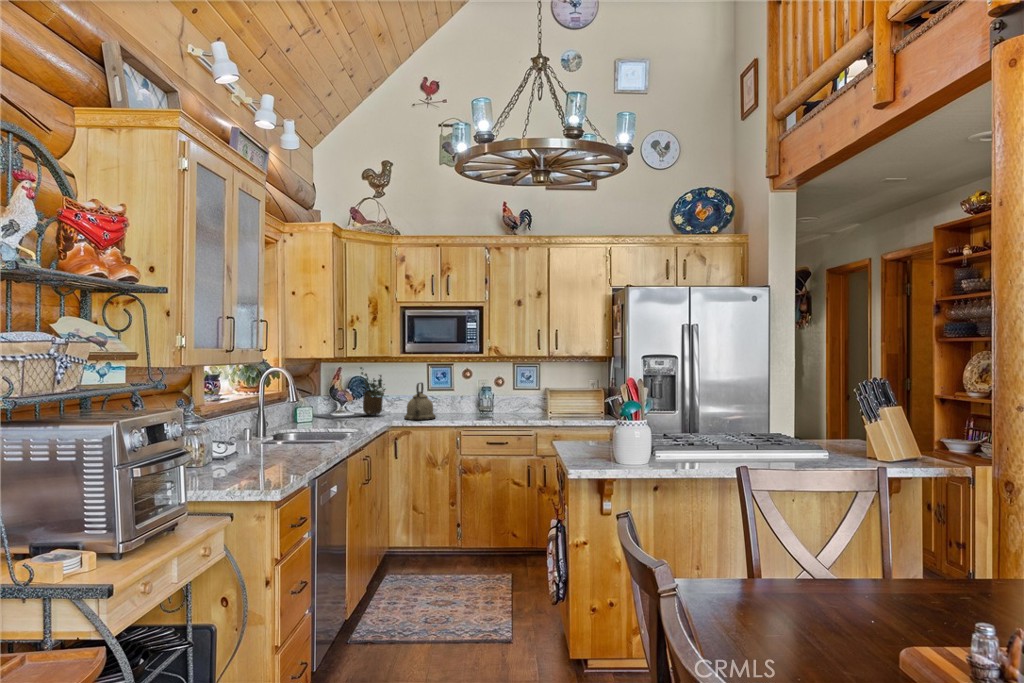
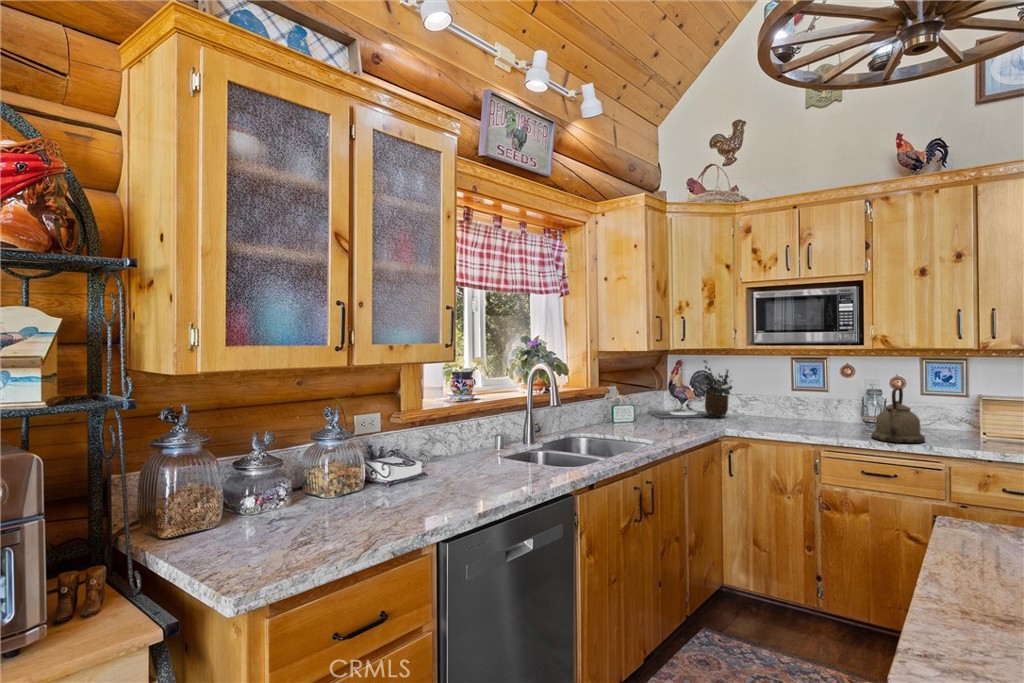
kettle: present [404,383,436,420] -> present [871,388,925,443]

